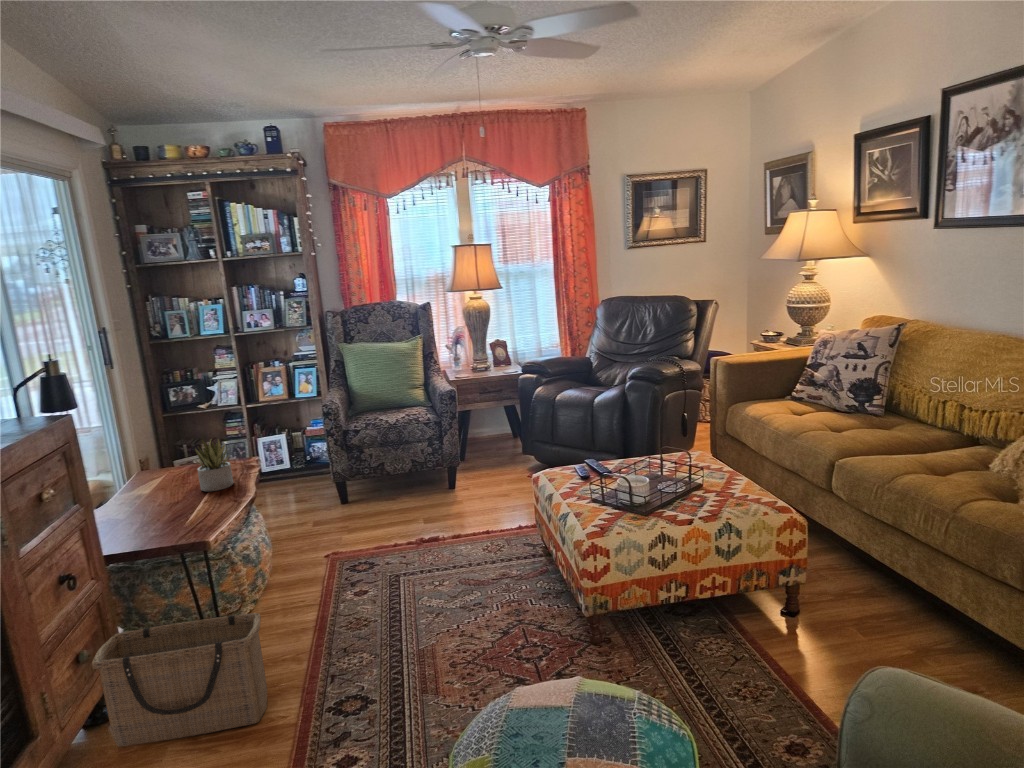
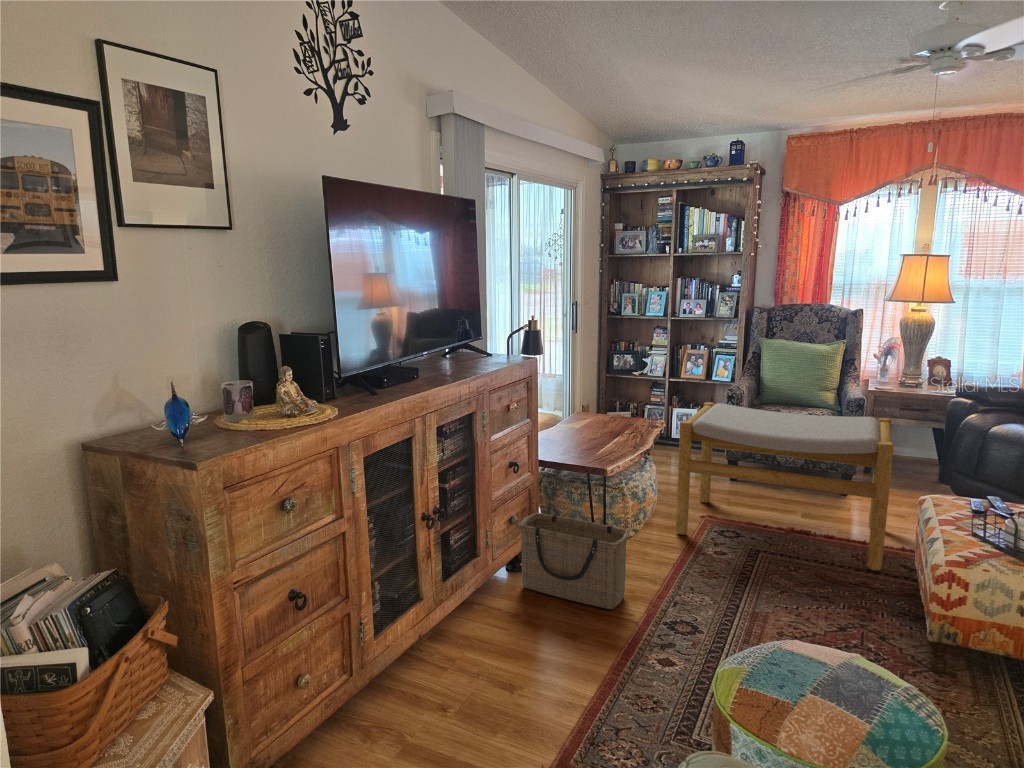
footstool: none [285,405,514,587] -> present [676,402,894,571]
succulent plant: present [195,440,233,491] -> none [613,395,640,437]

